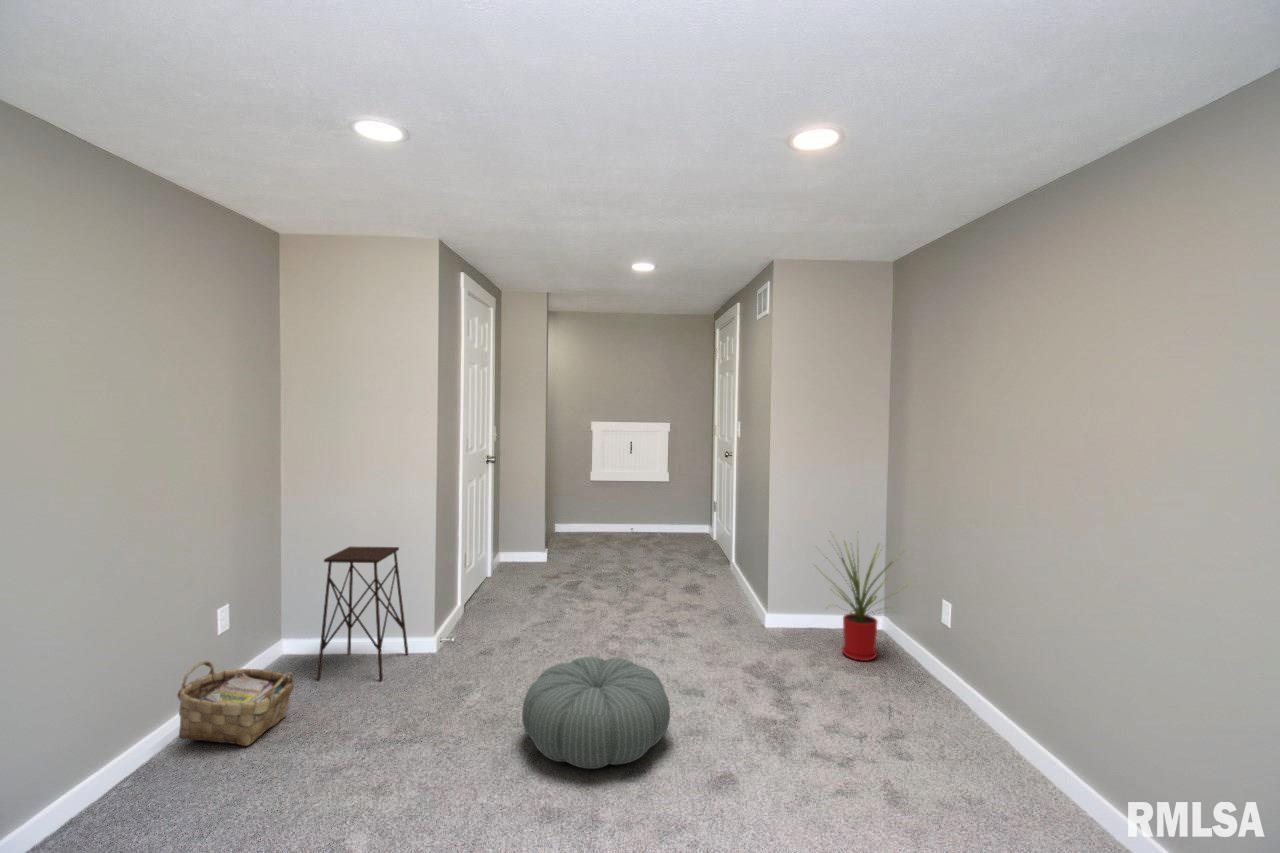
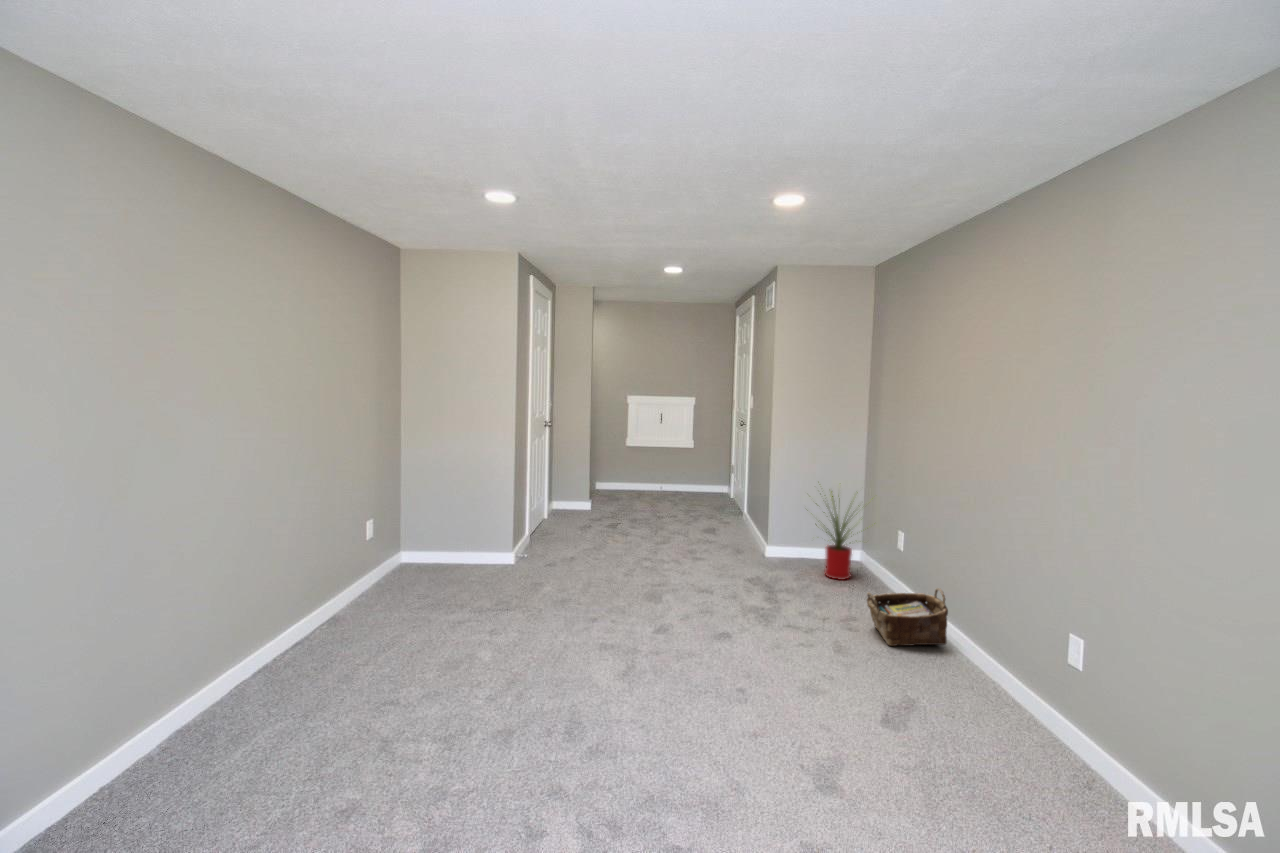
side table: present [317,547,408,681] -> none [431,484,493,580]
pouf: present [522,657,670,769] -> none [585,562,689,629]
woven basket: present [177,661,294,746] -> present [867,588,948,646]

